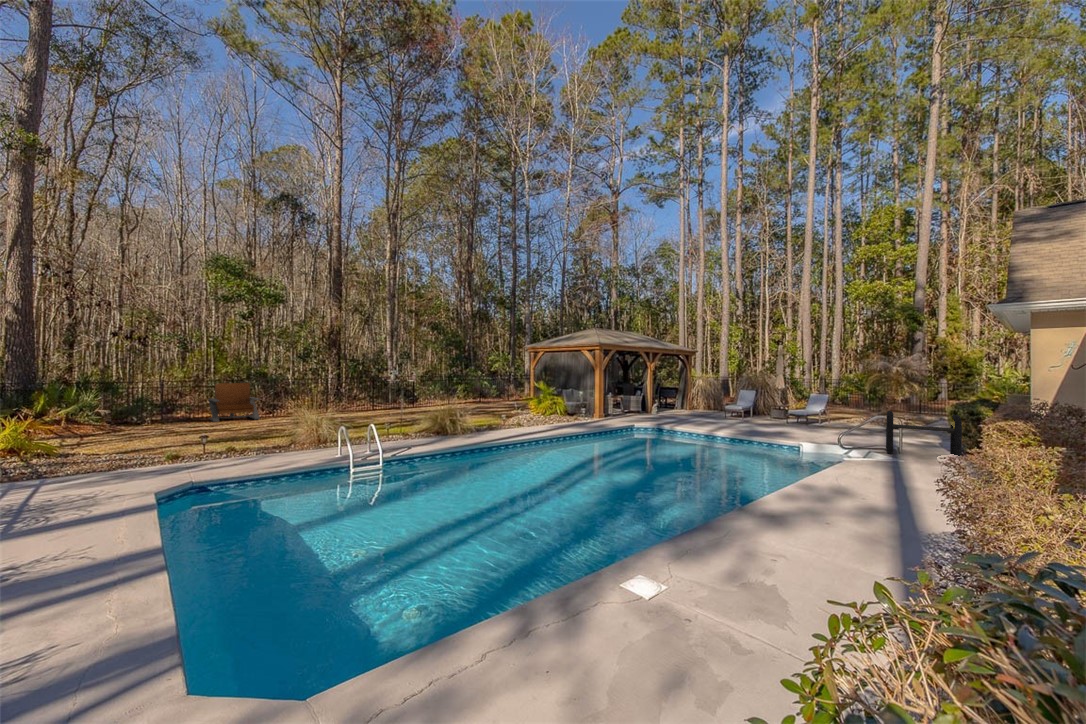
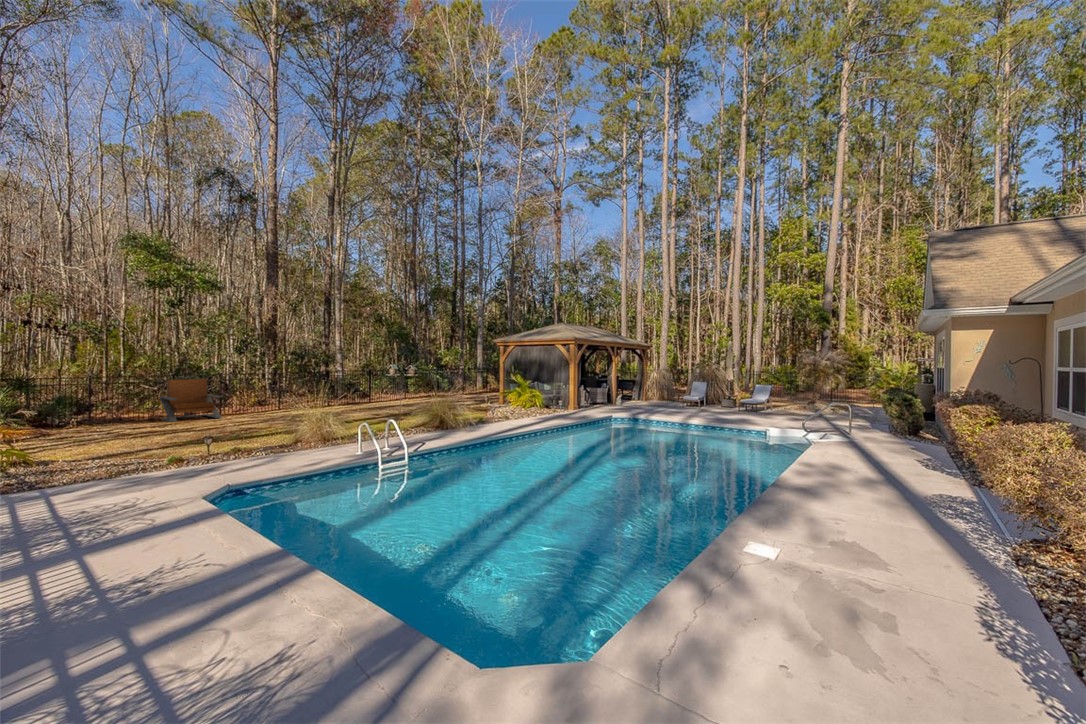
bench: present [886,411,962,456] -> none [839,398,901,438]

